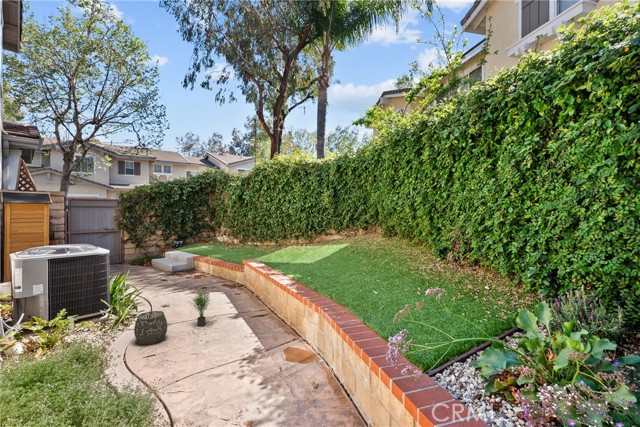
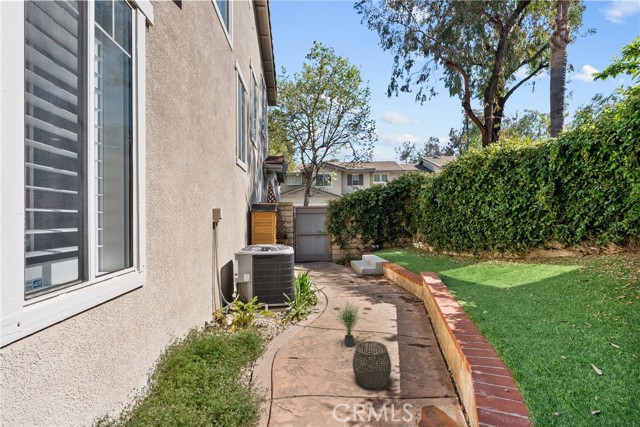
woven basket: present [134,311,167,345] -> present [353,341,391,388]

